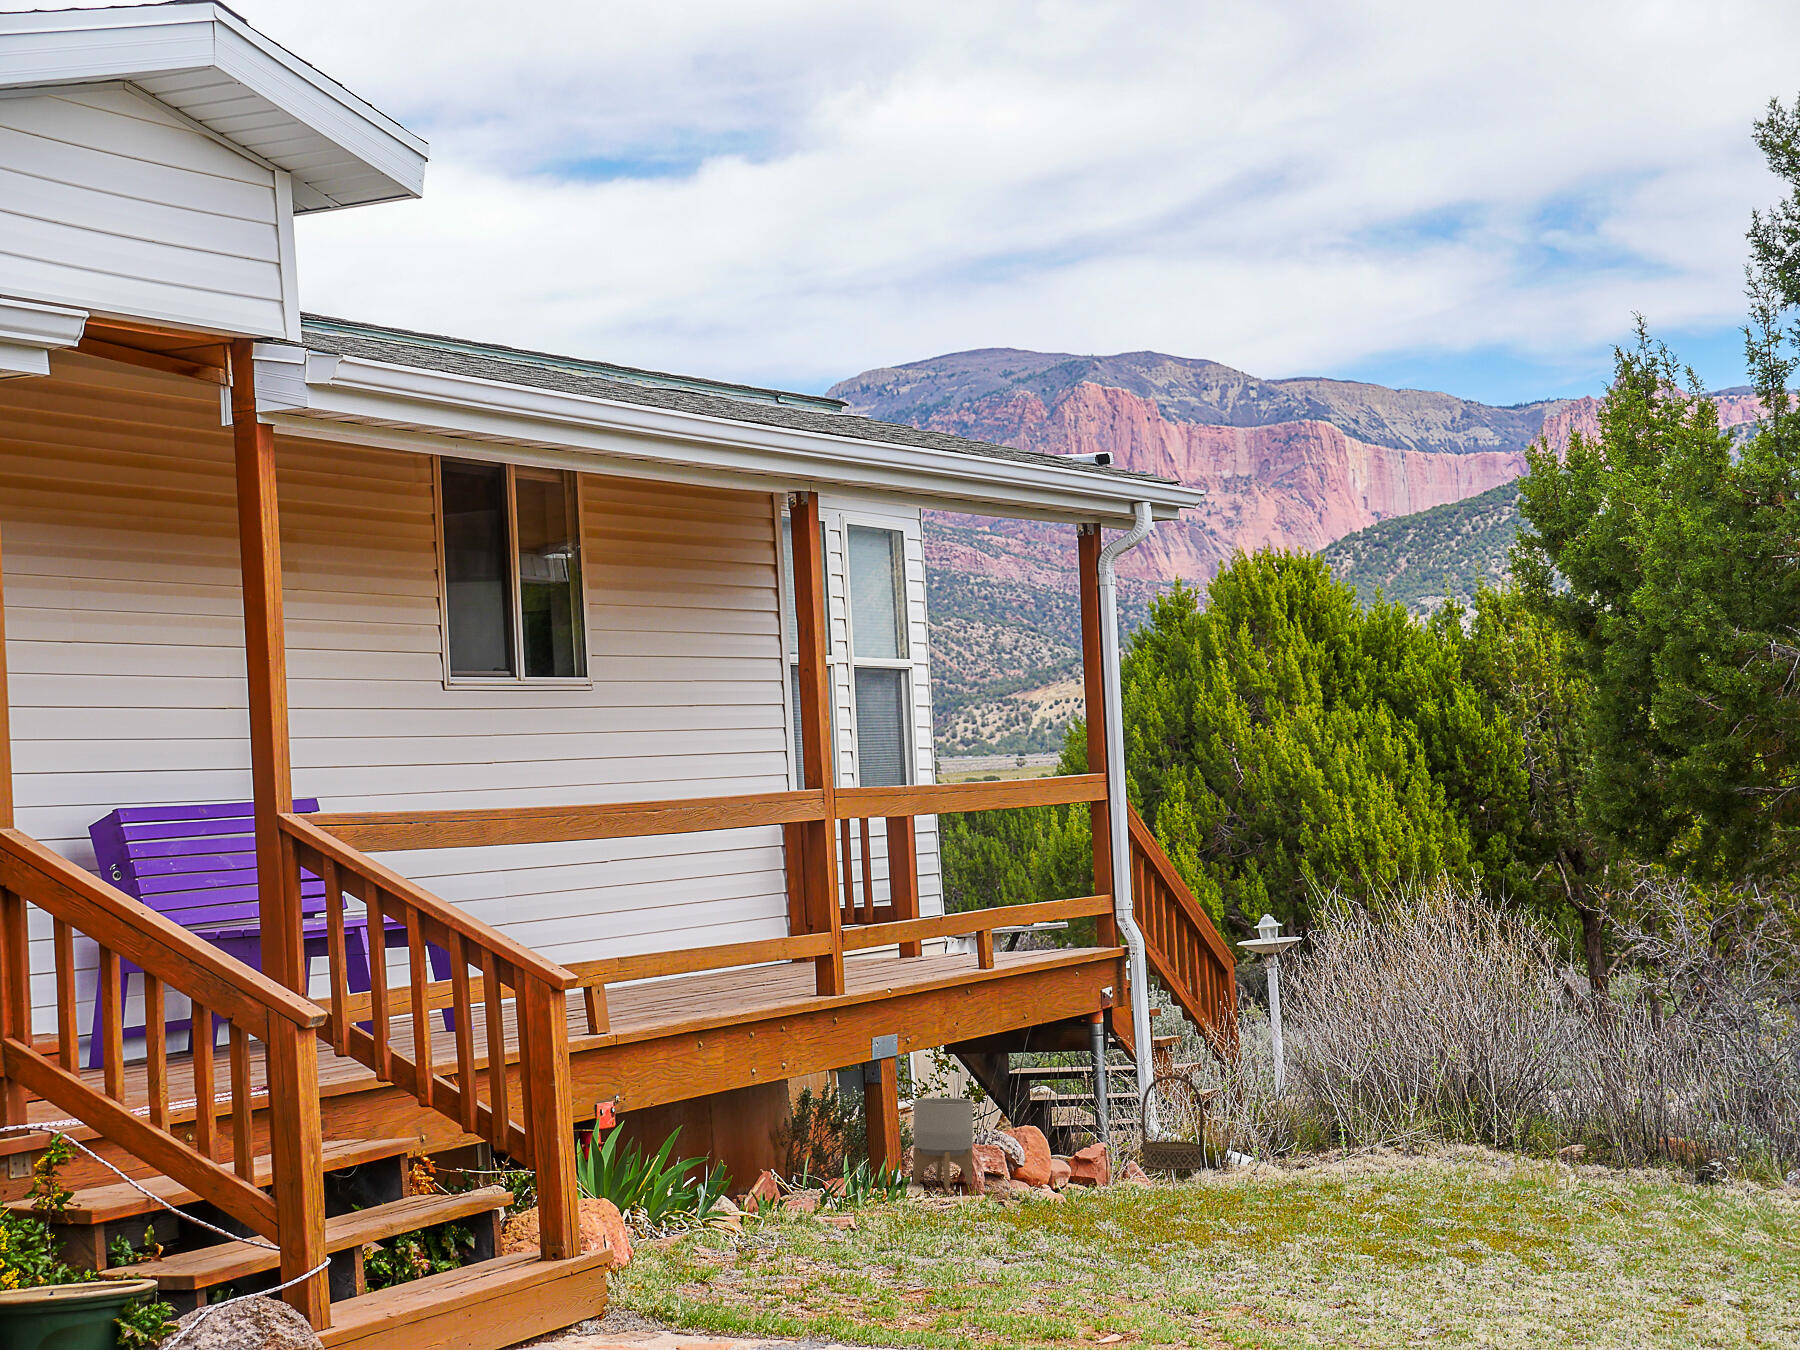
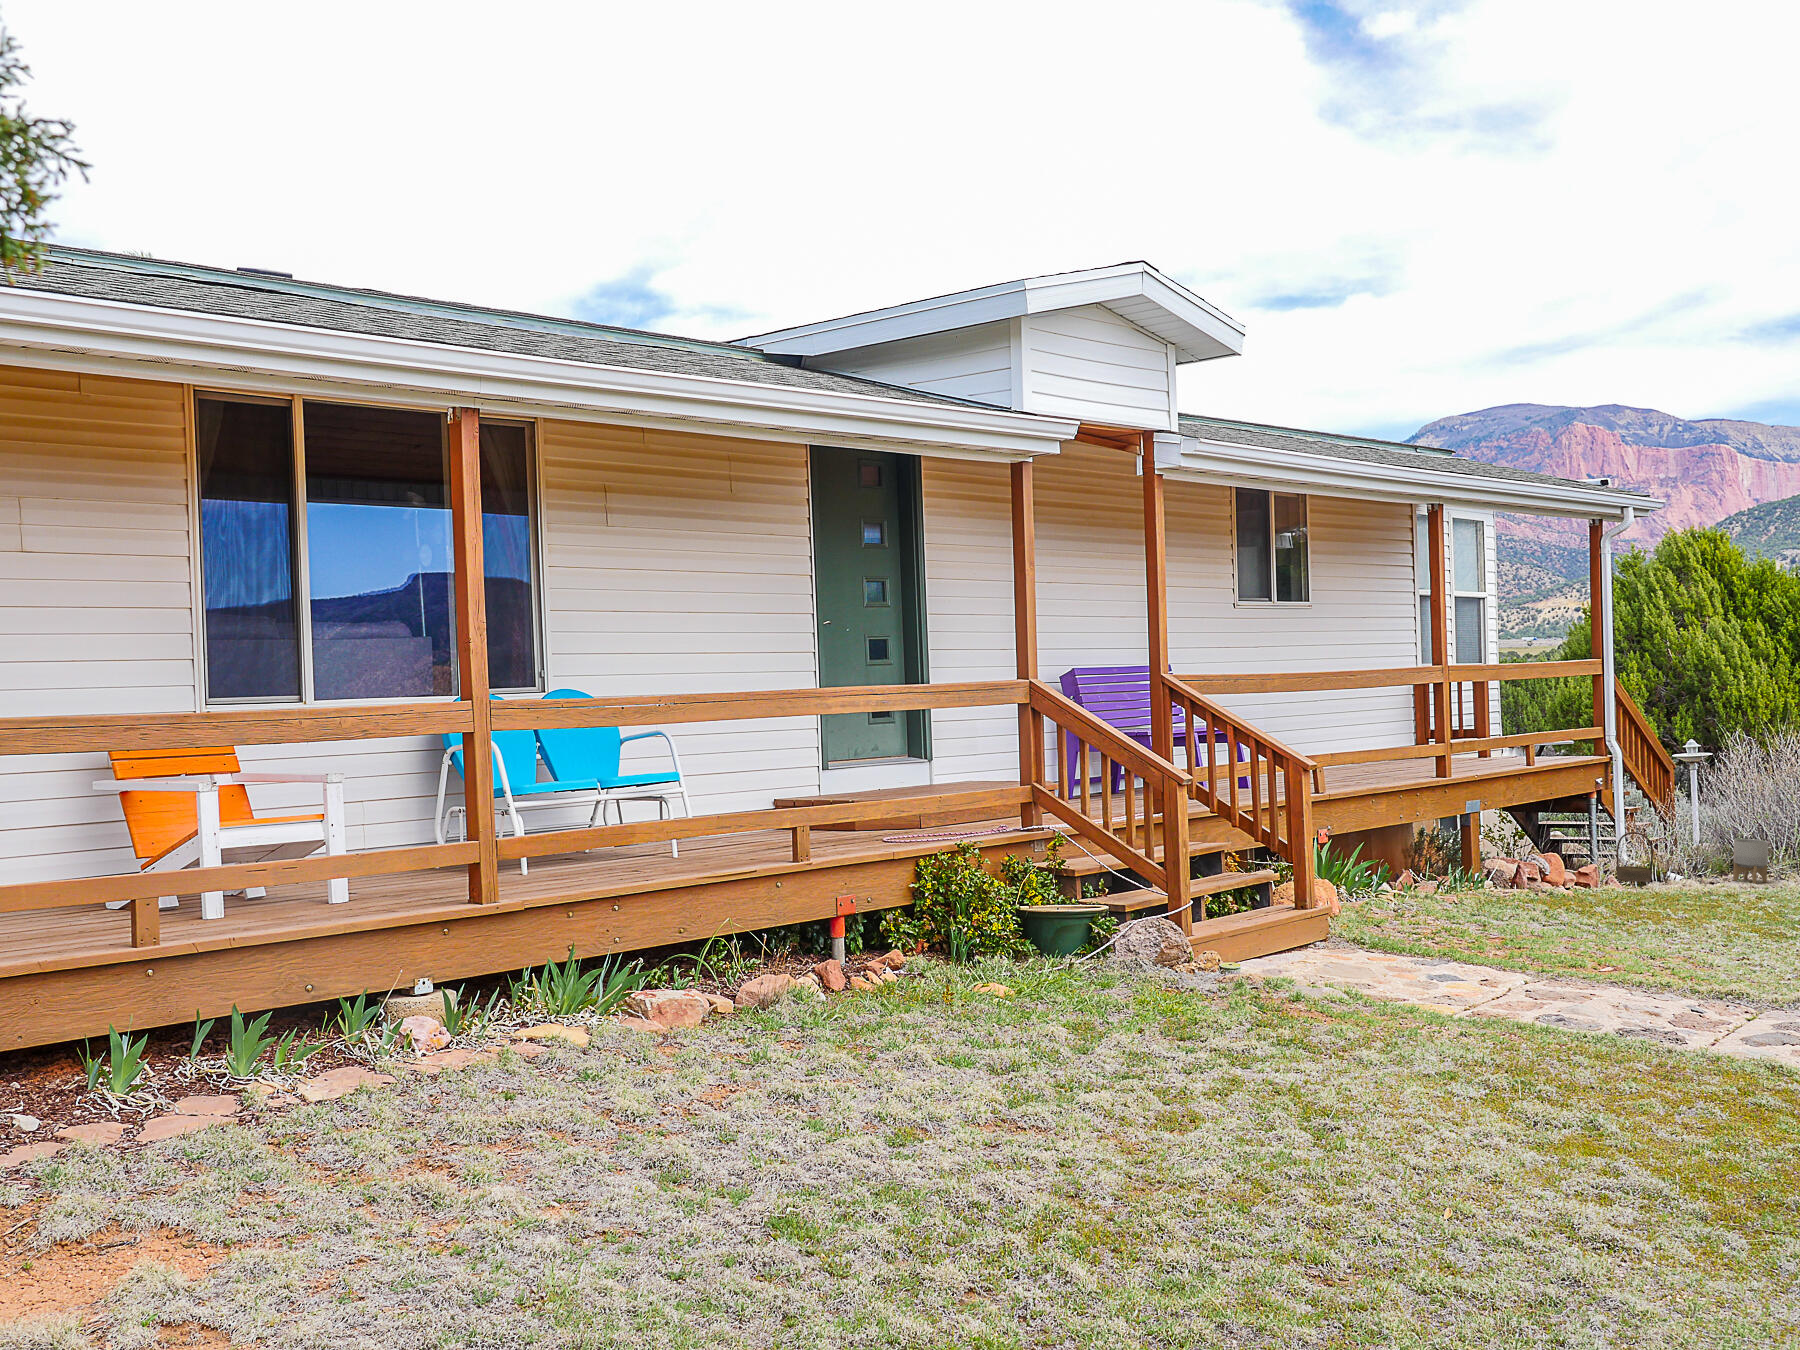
planter: present [913,1098,973,1188] -> present [1733,839,1768,884]

